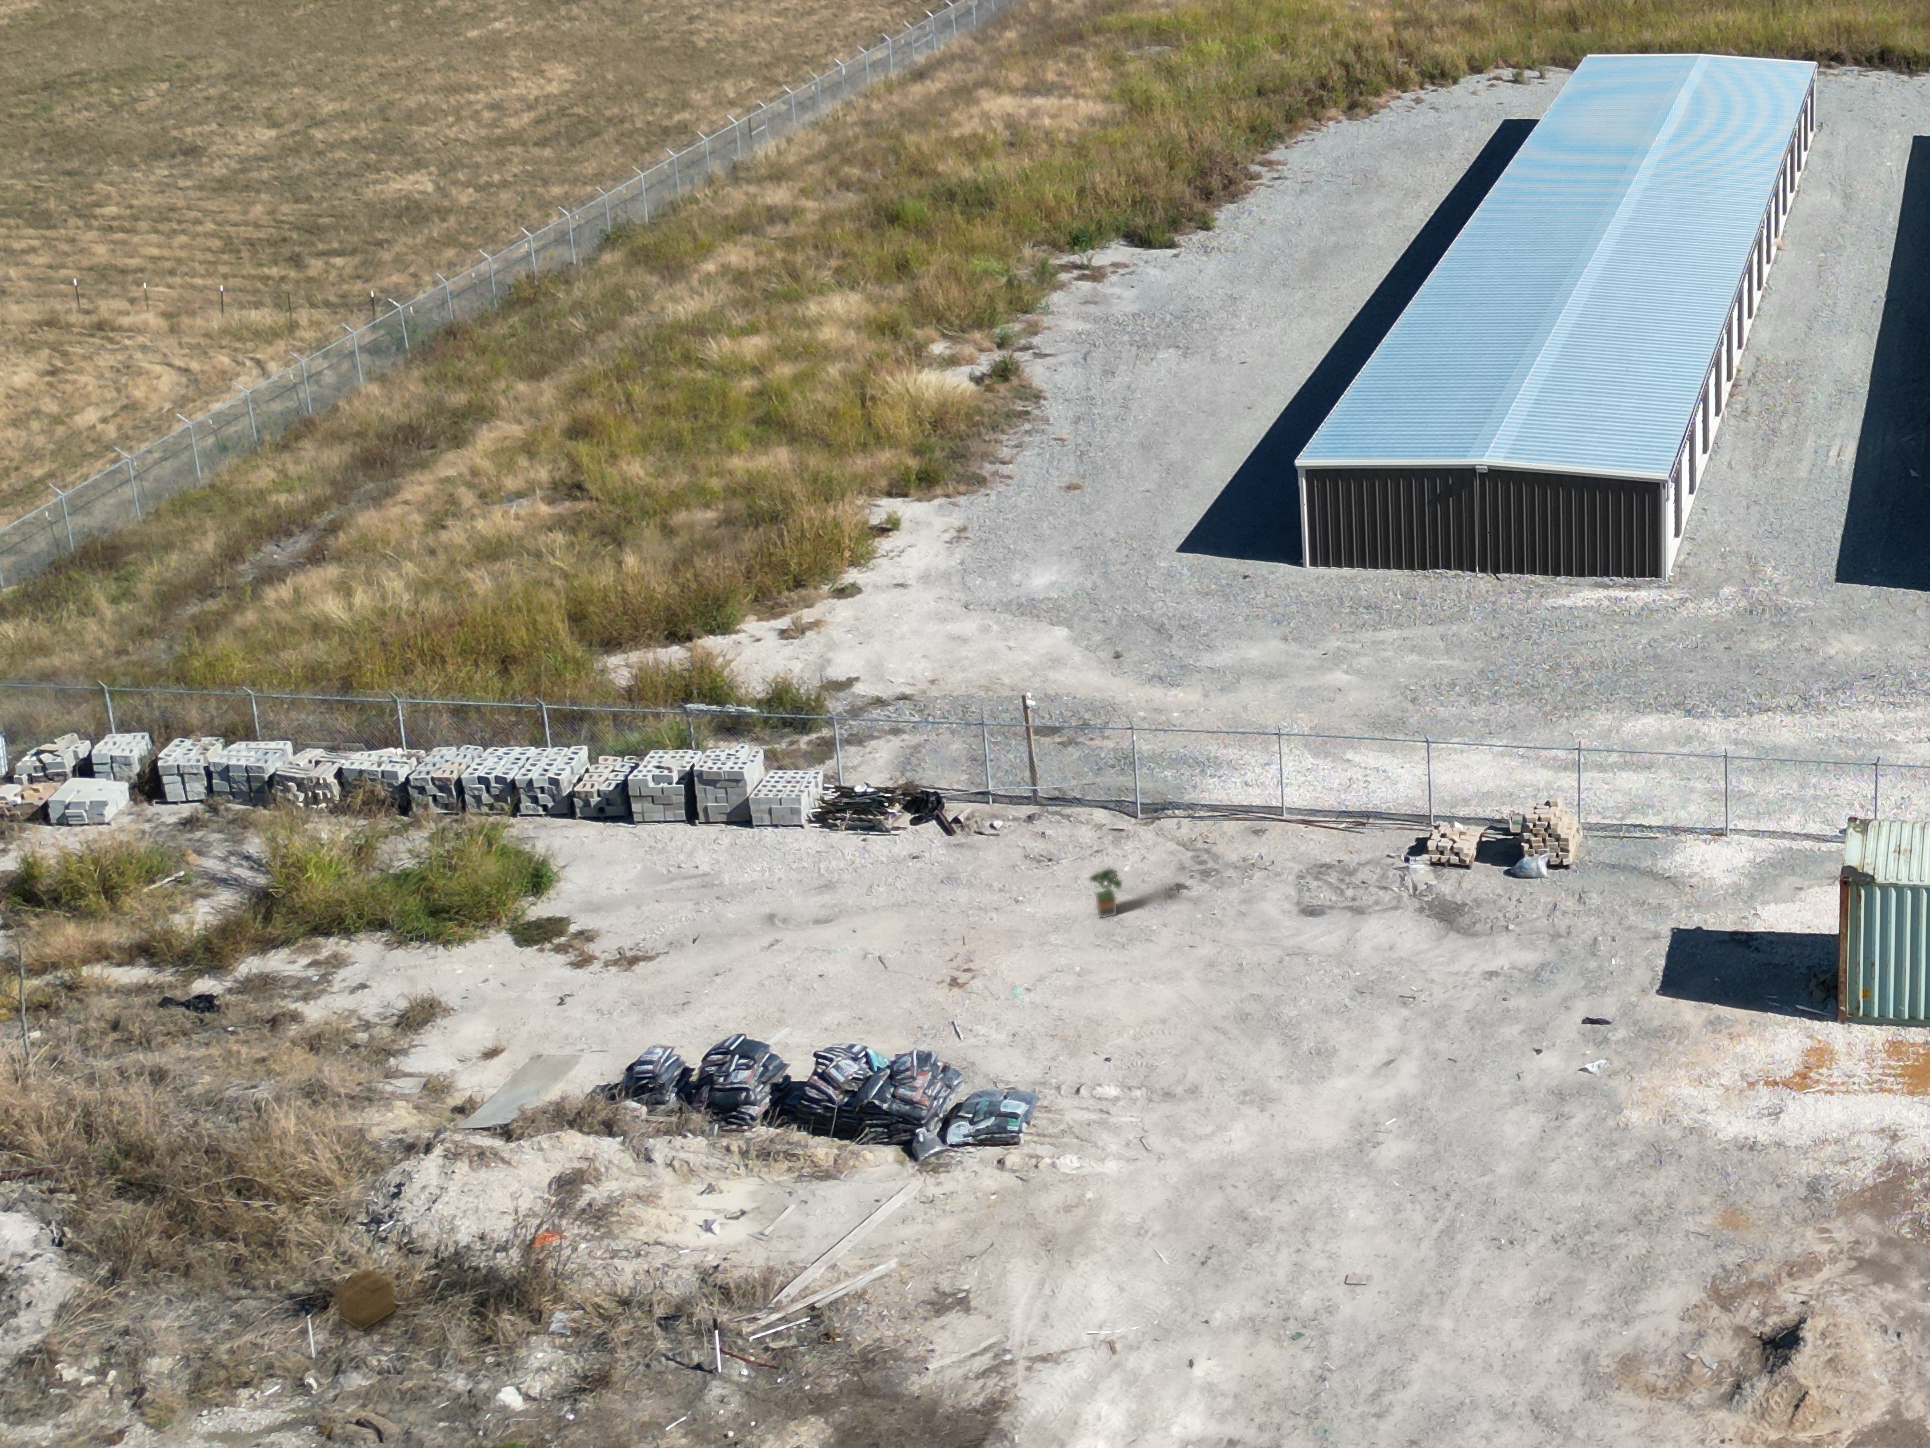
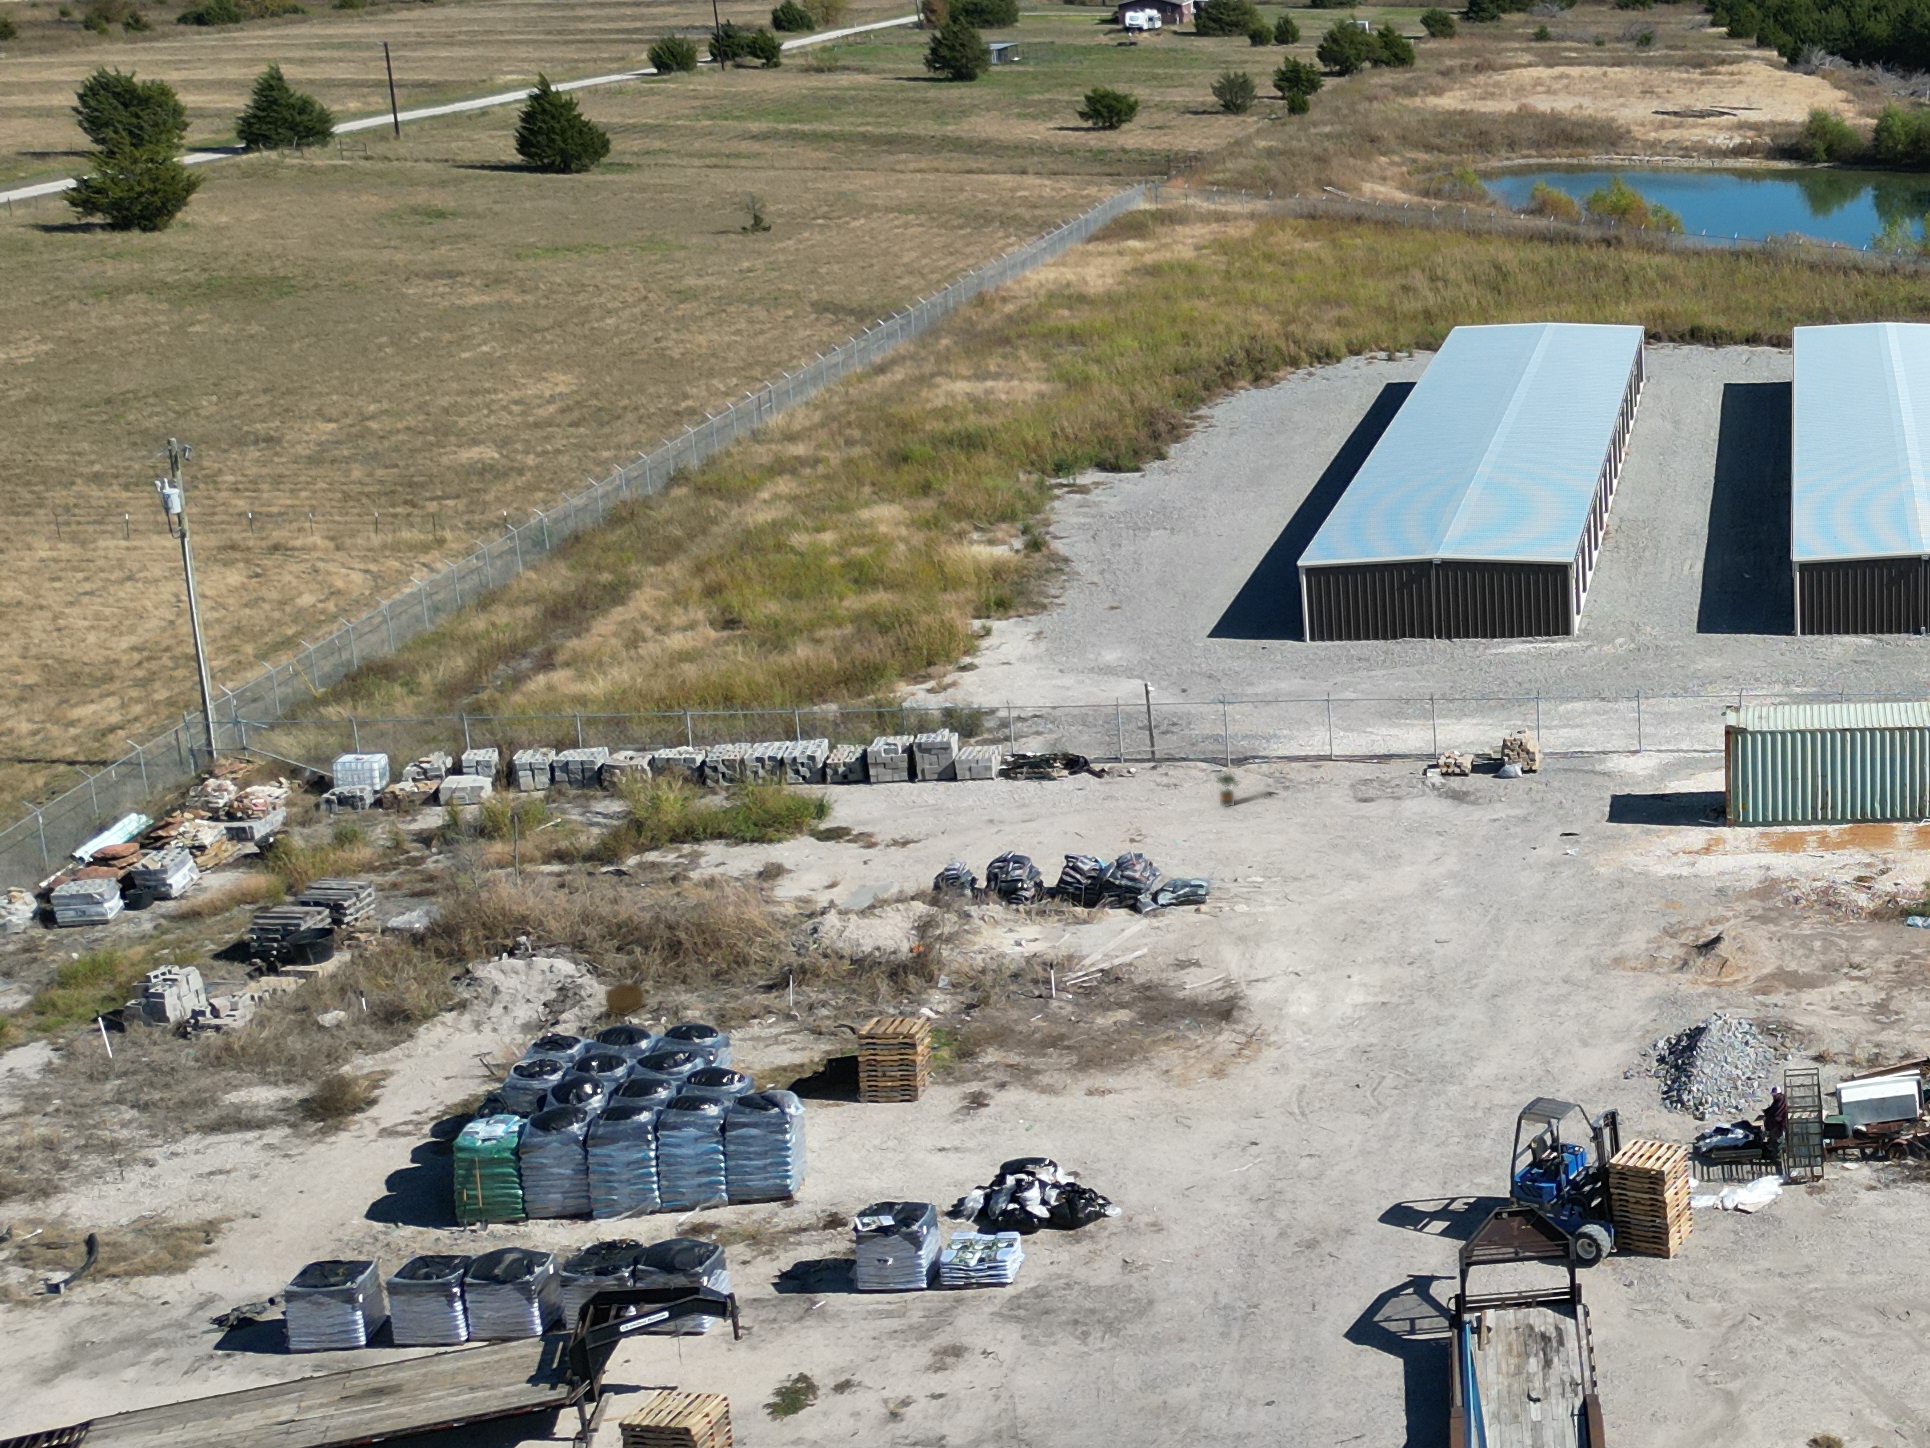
cardboard box: present [335,1269,396,1330] -> present [605,982,644,1015]

